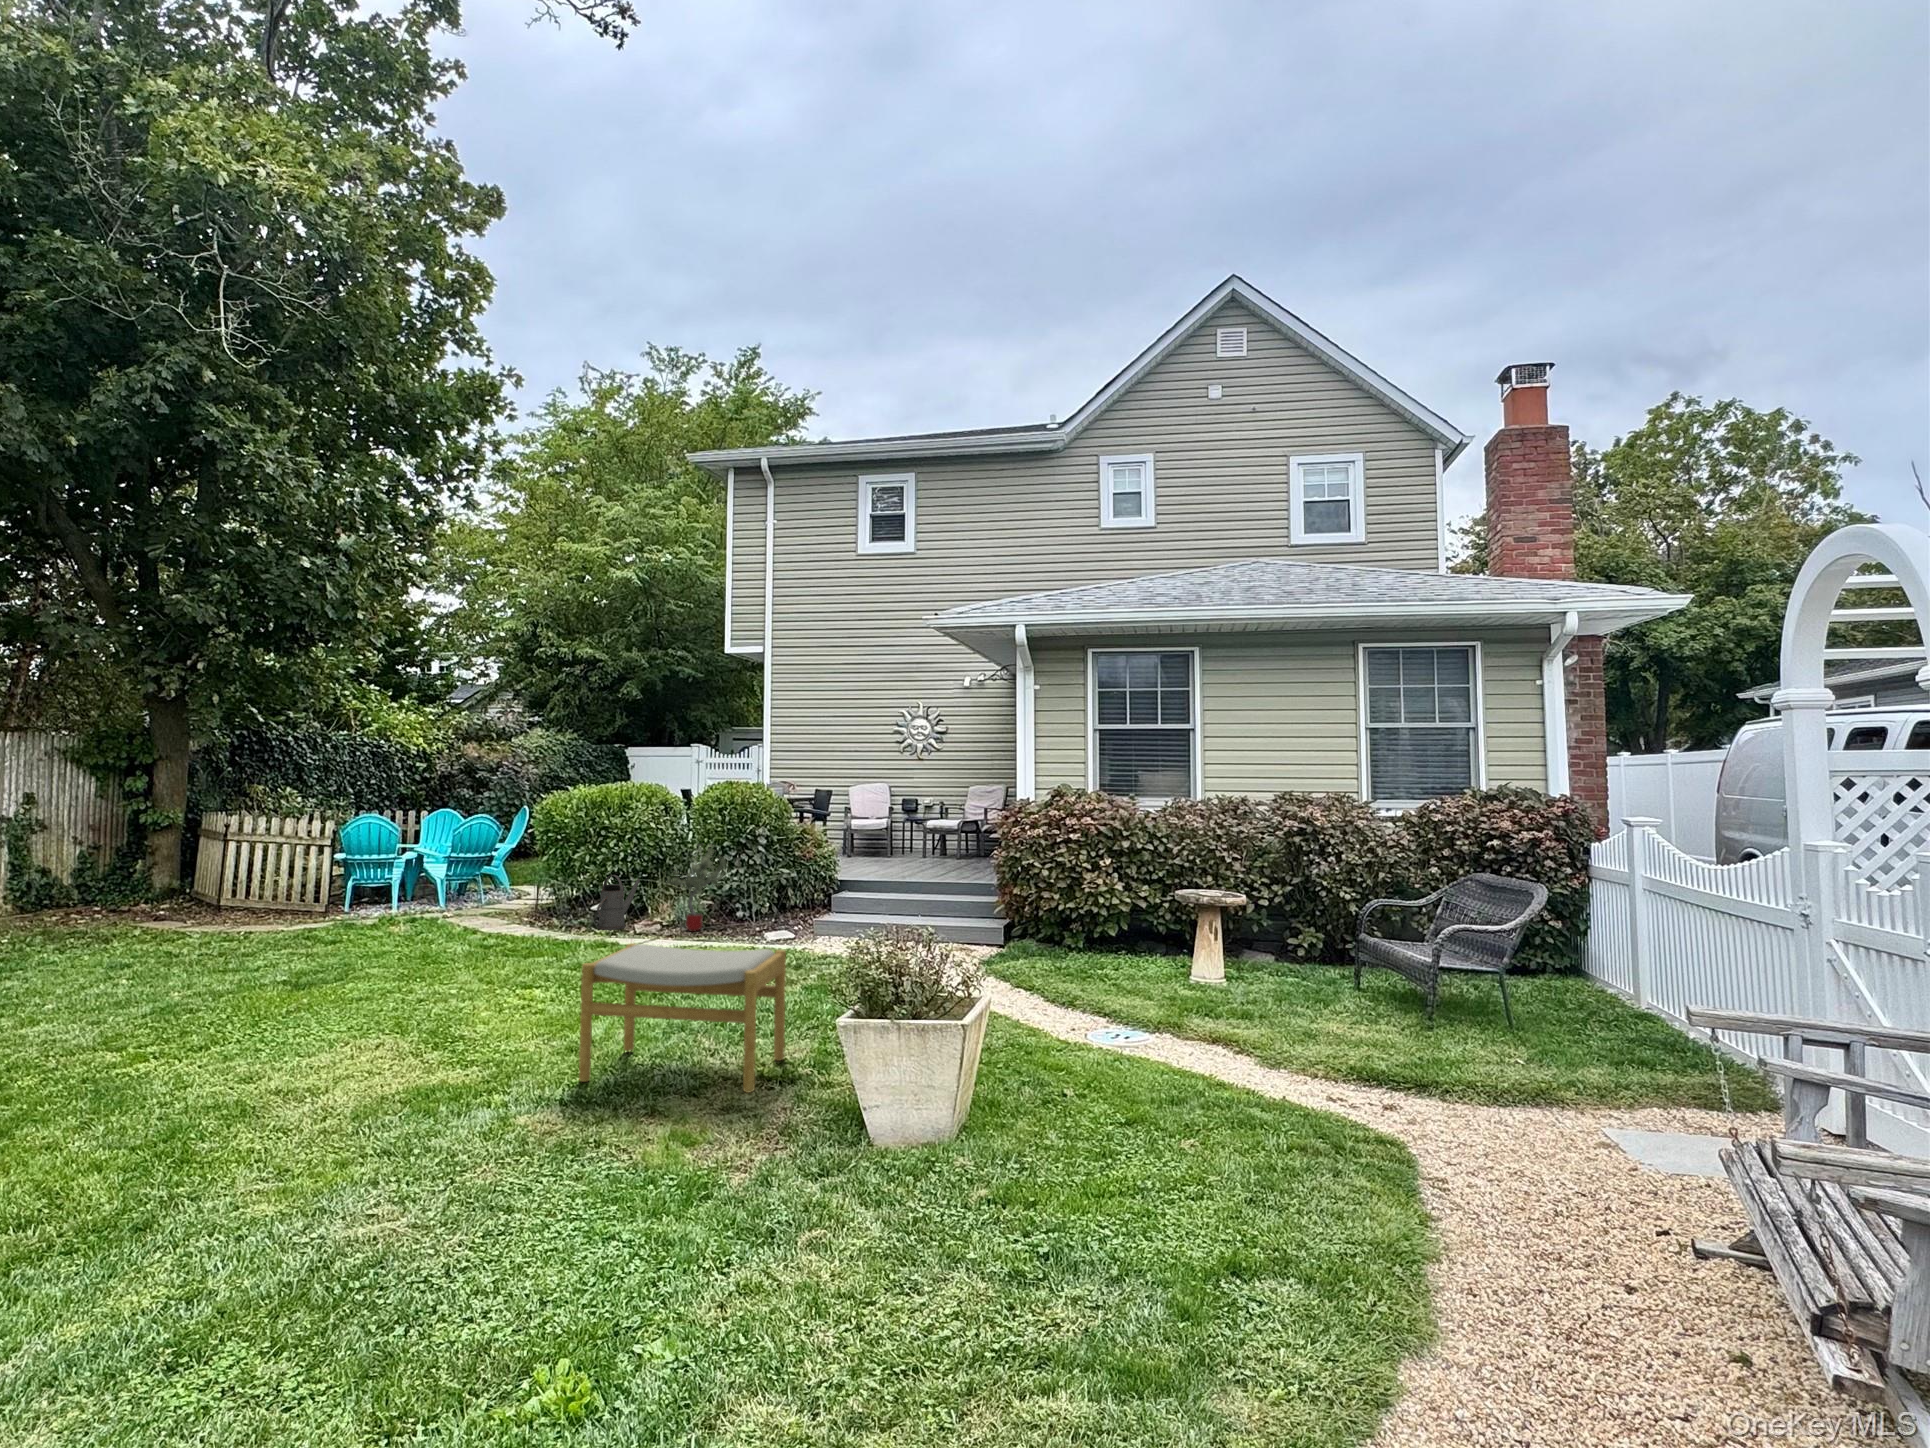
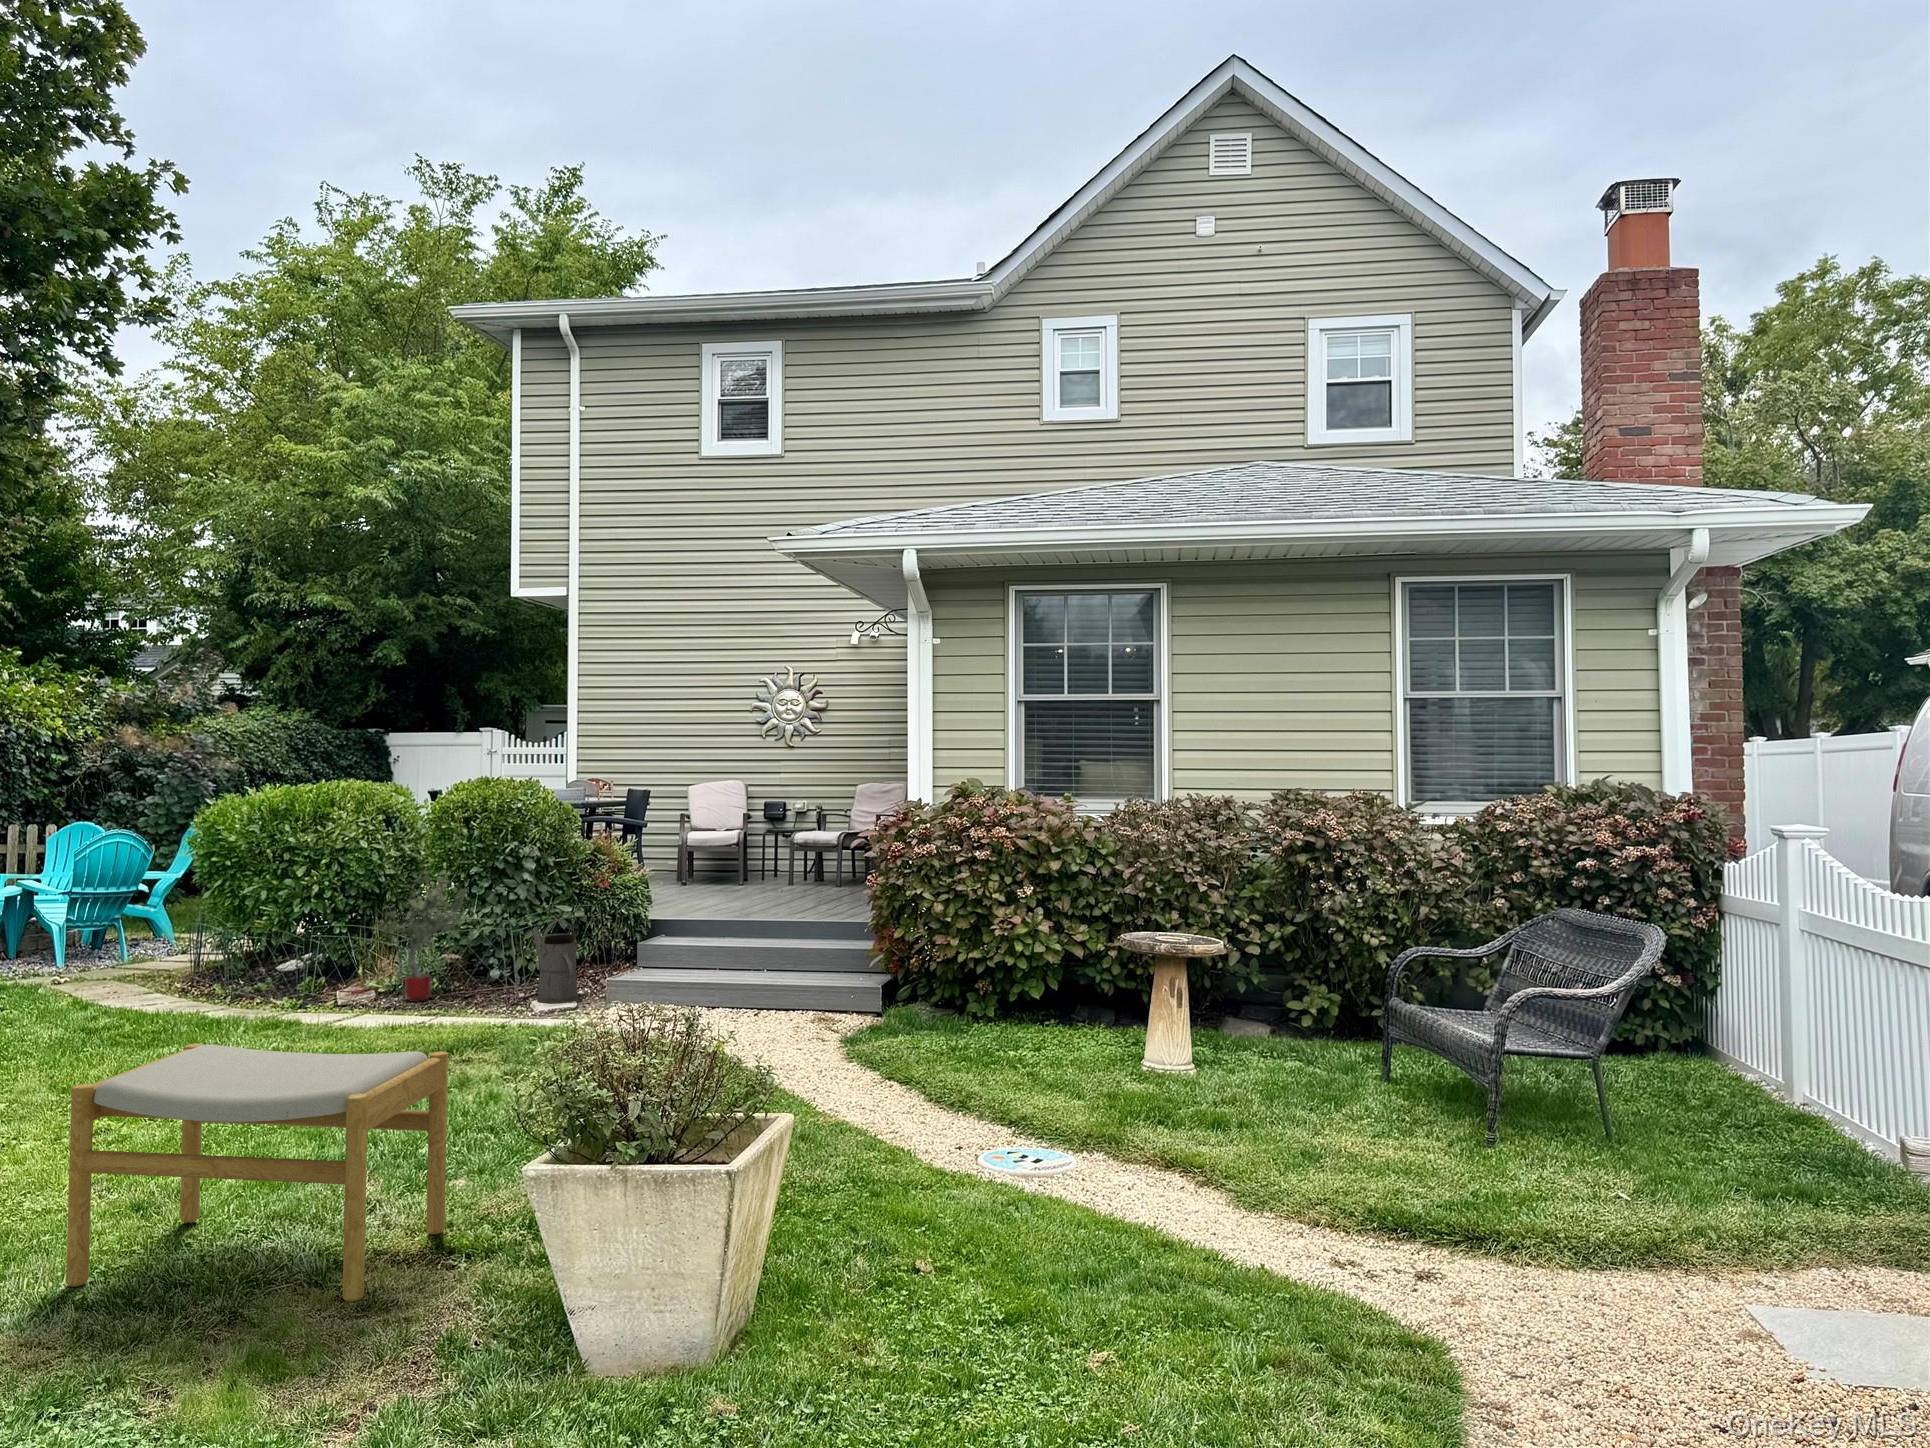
watering can: present [597,875,640,930] -> present [532,920,579,1004]

